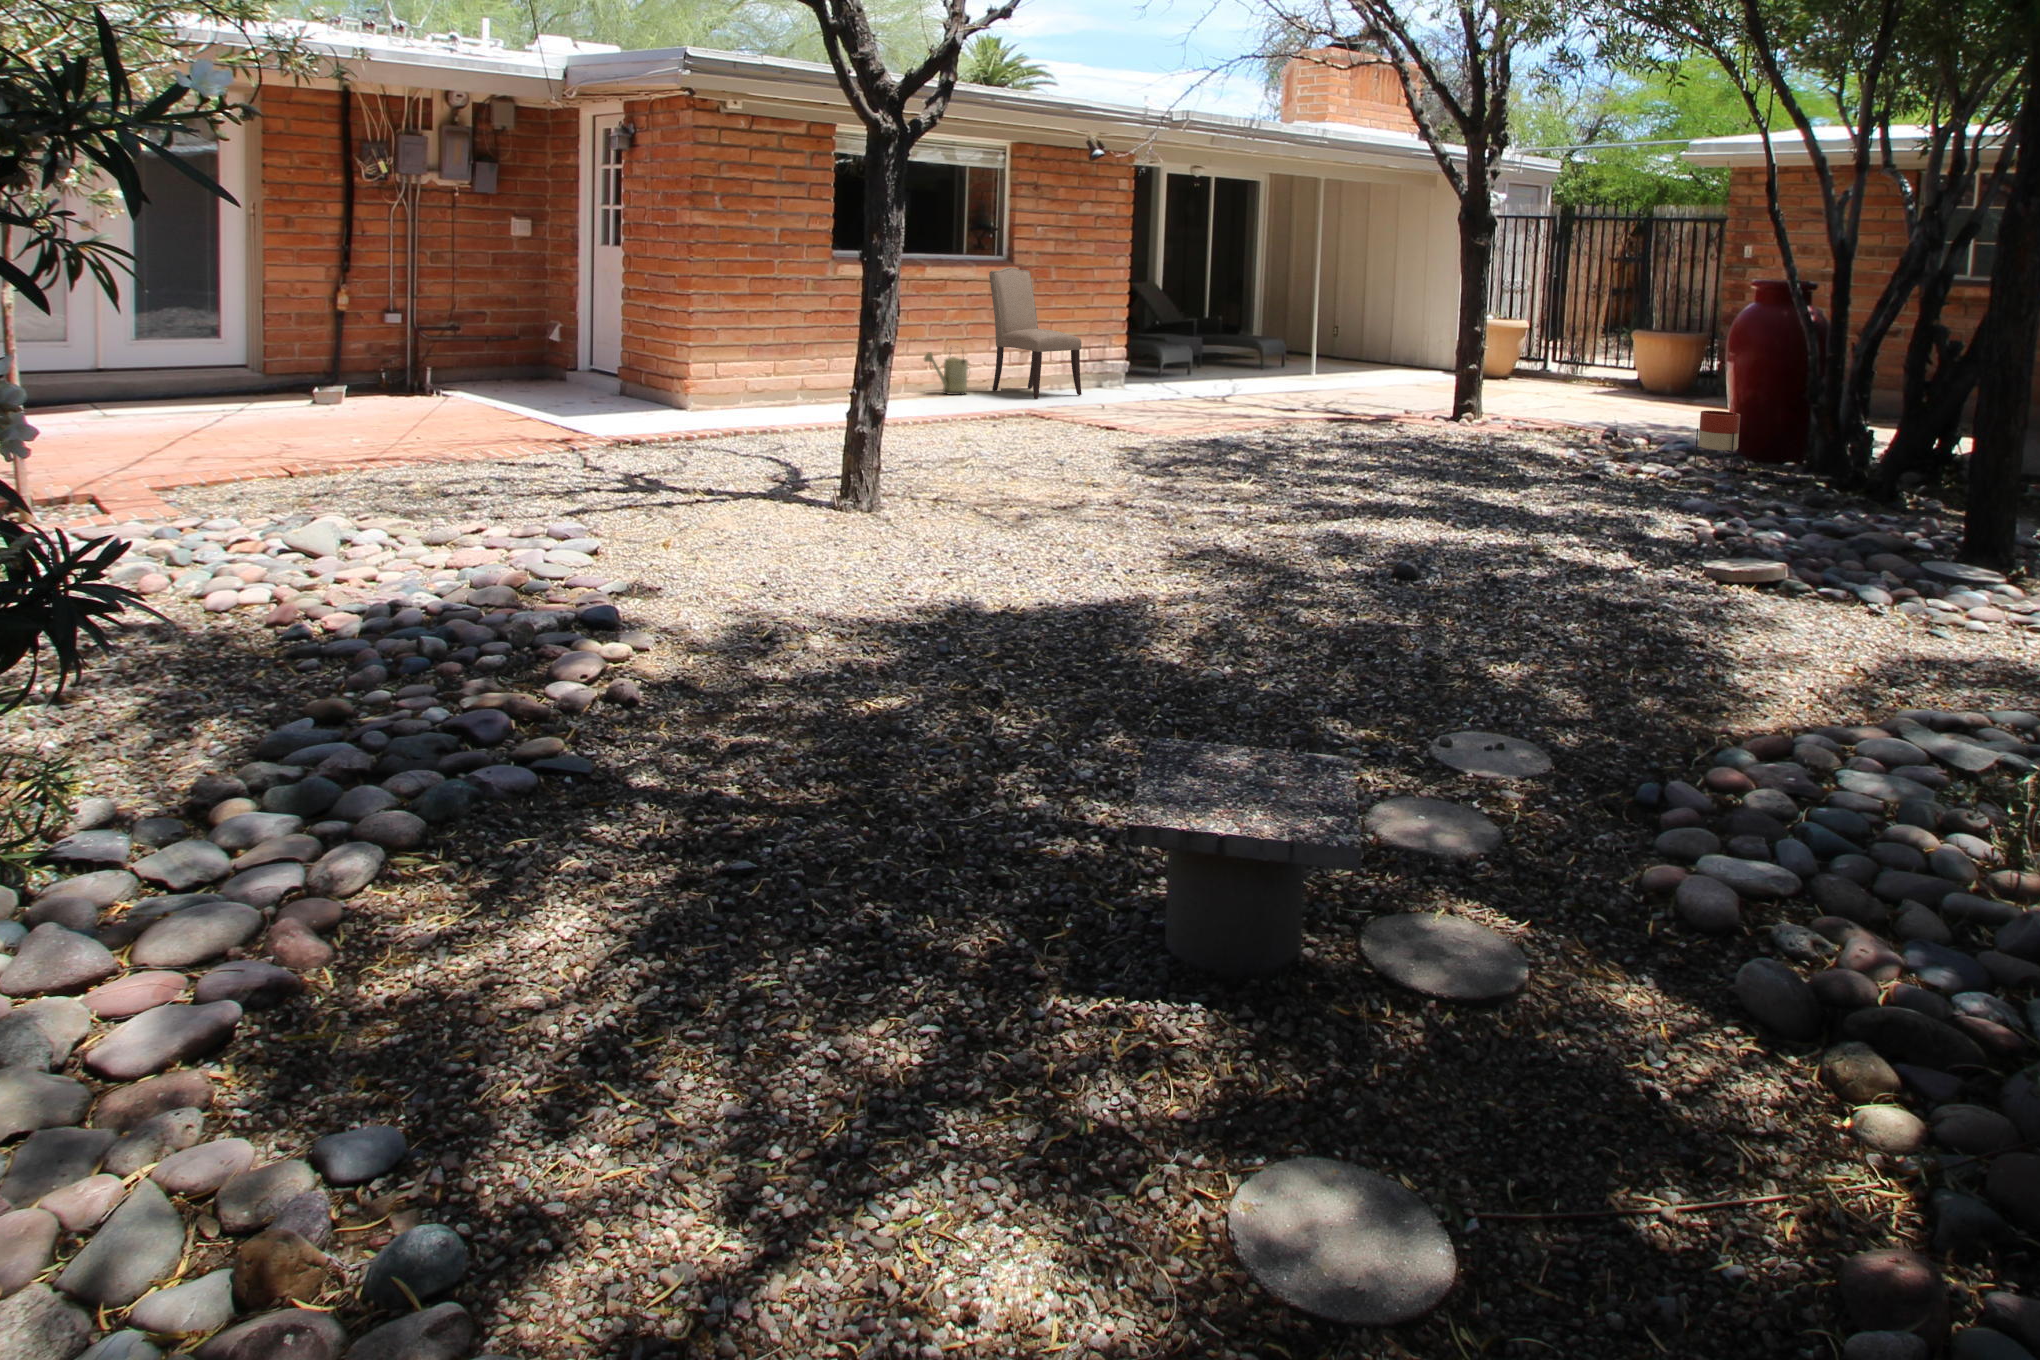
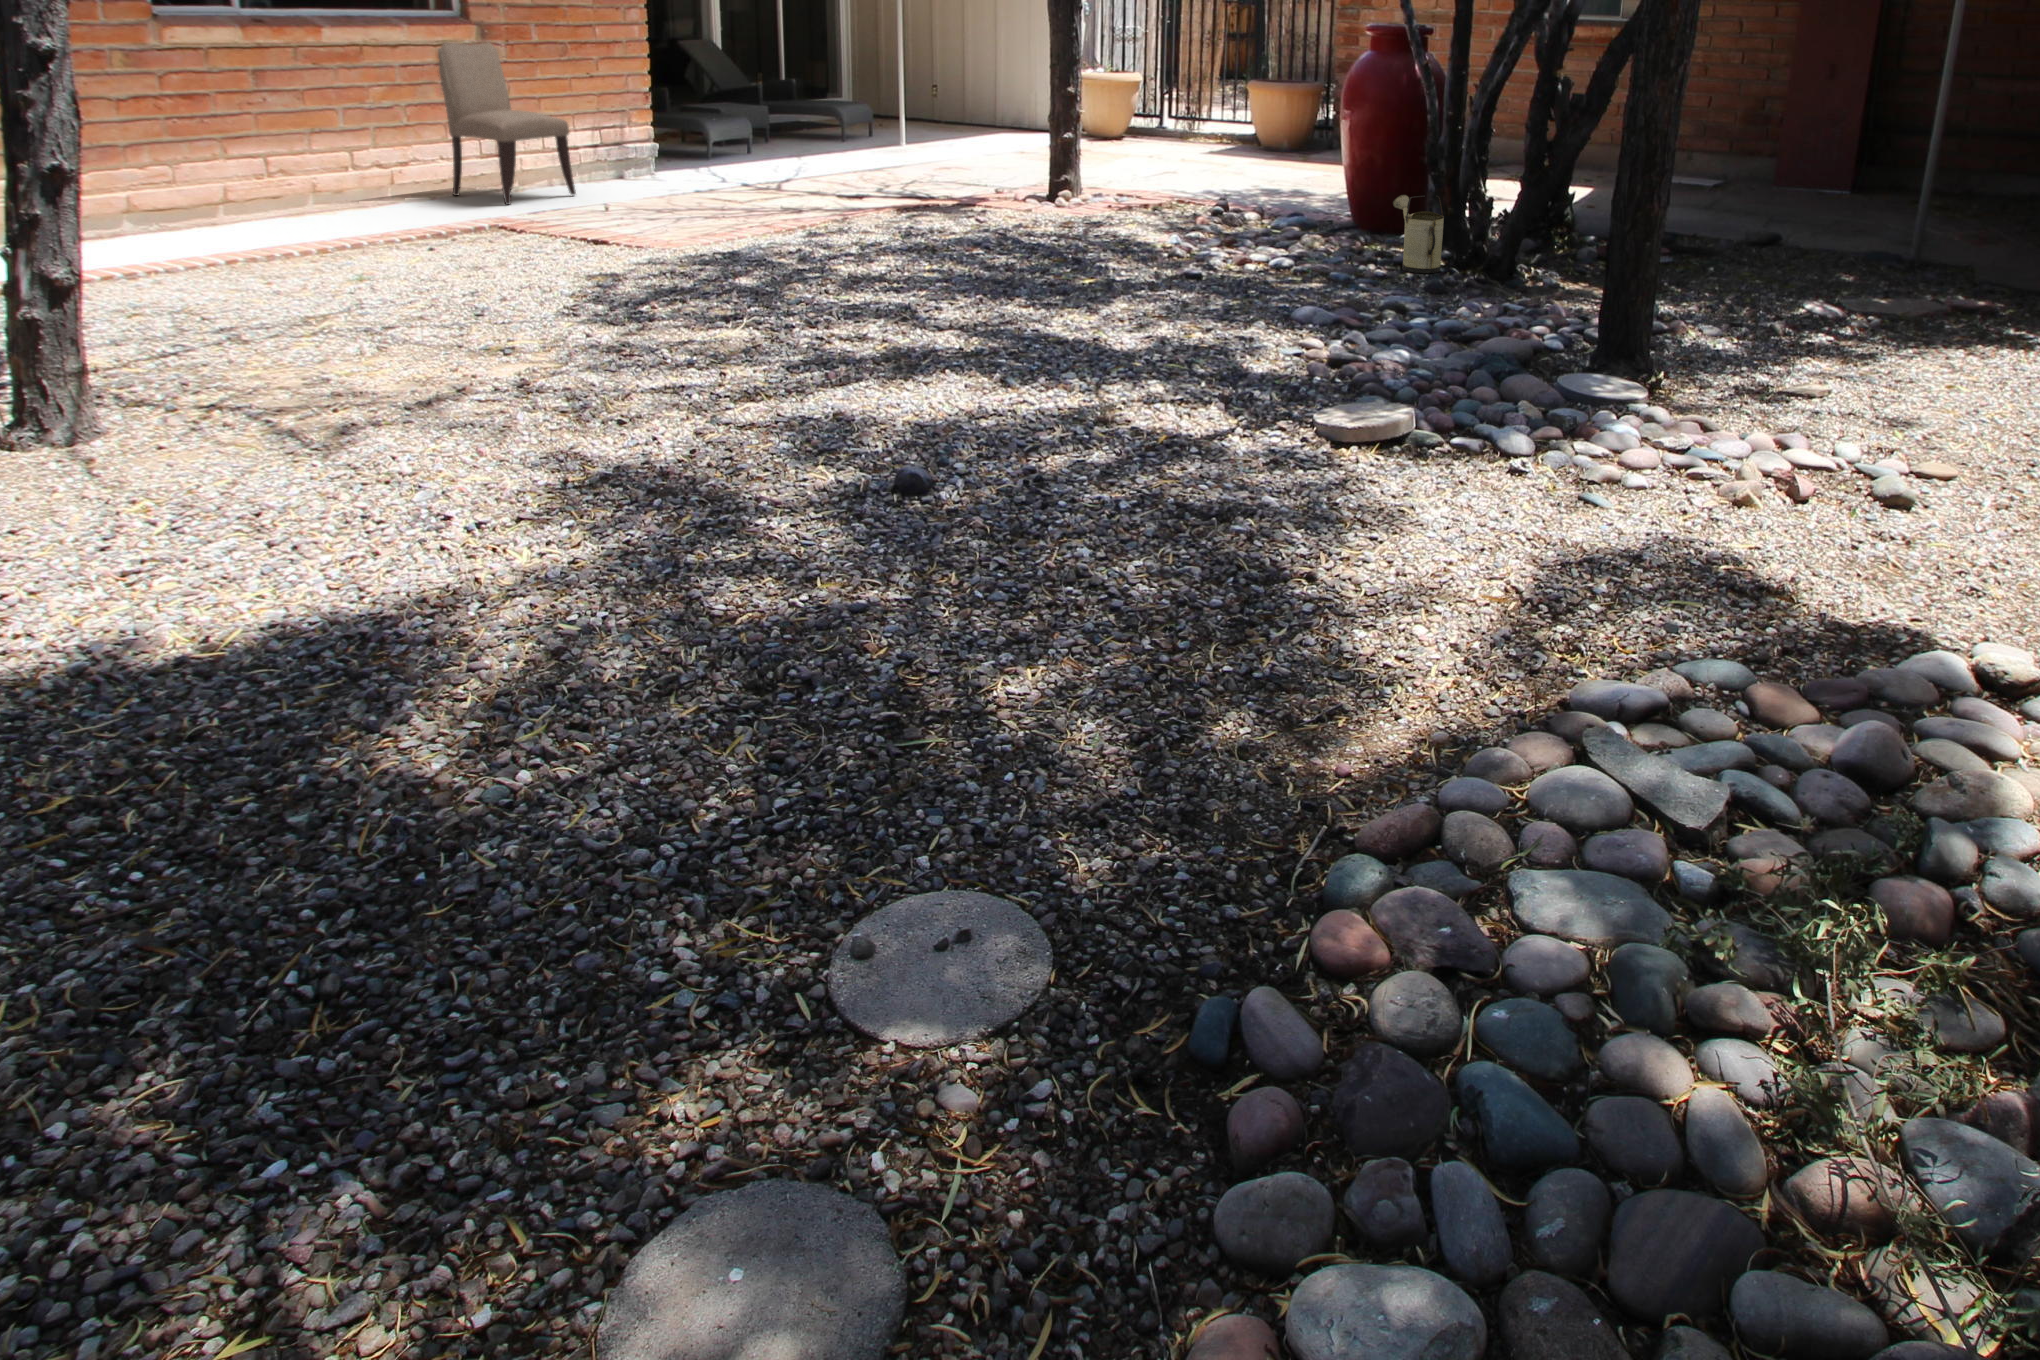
watering can: present [924,352,968,395] -> present [1393,195,1444,273]
planter: present [1694,411,1740,471] -> none [1310,182,1359,253]

